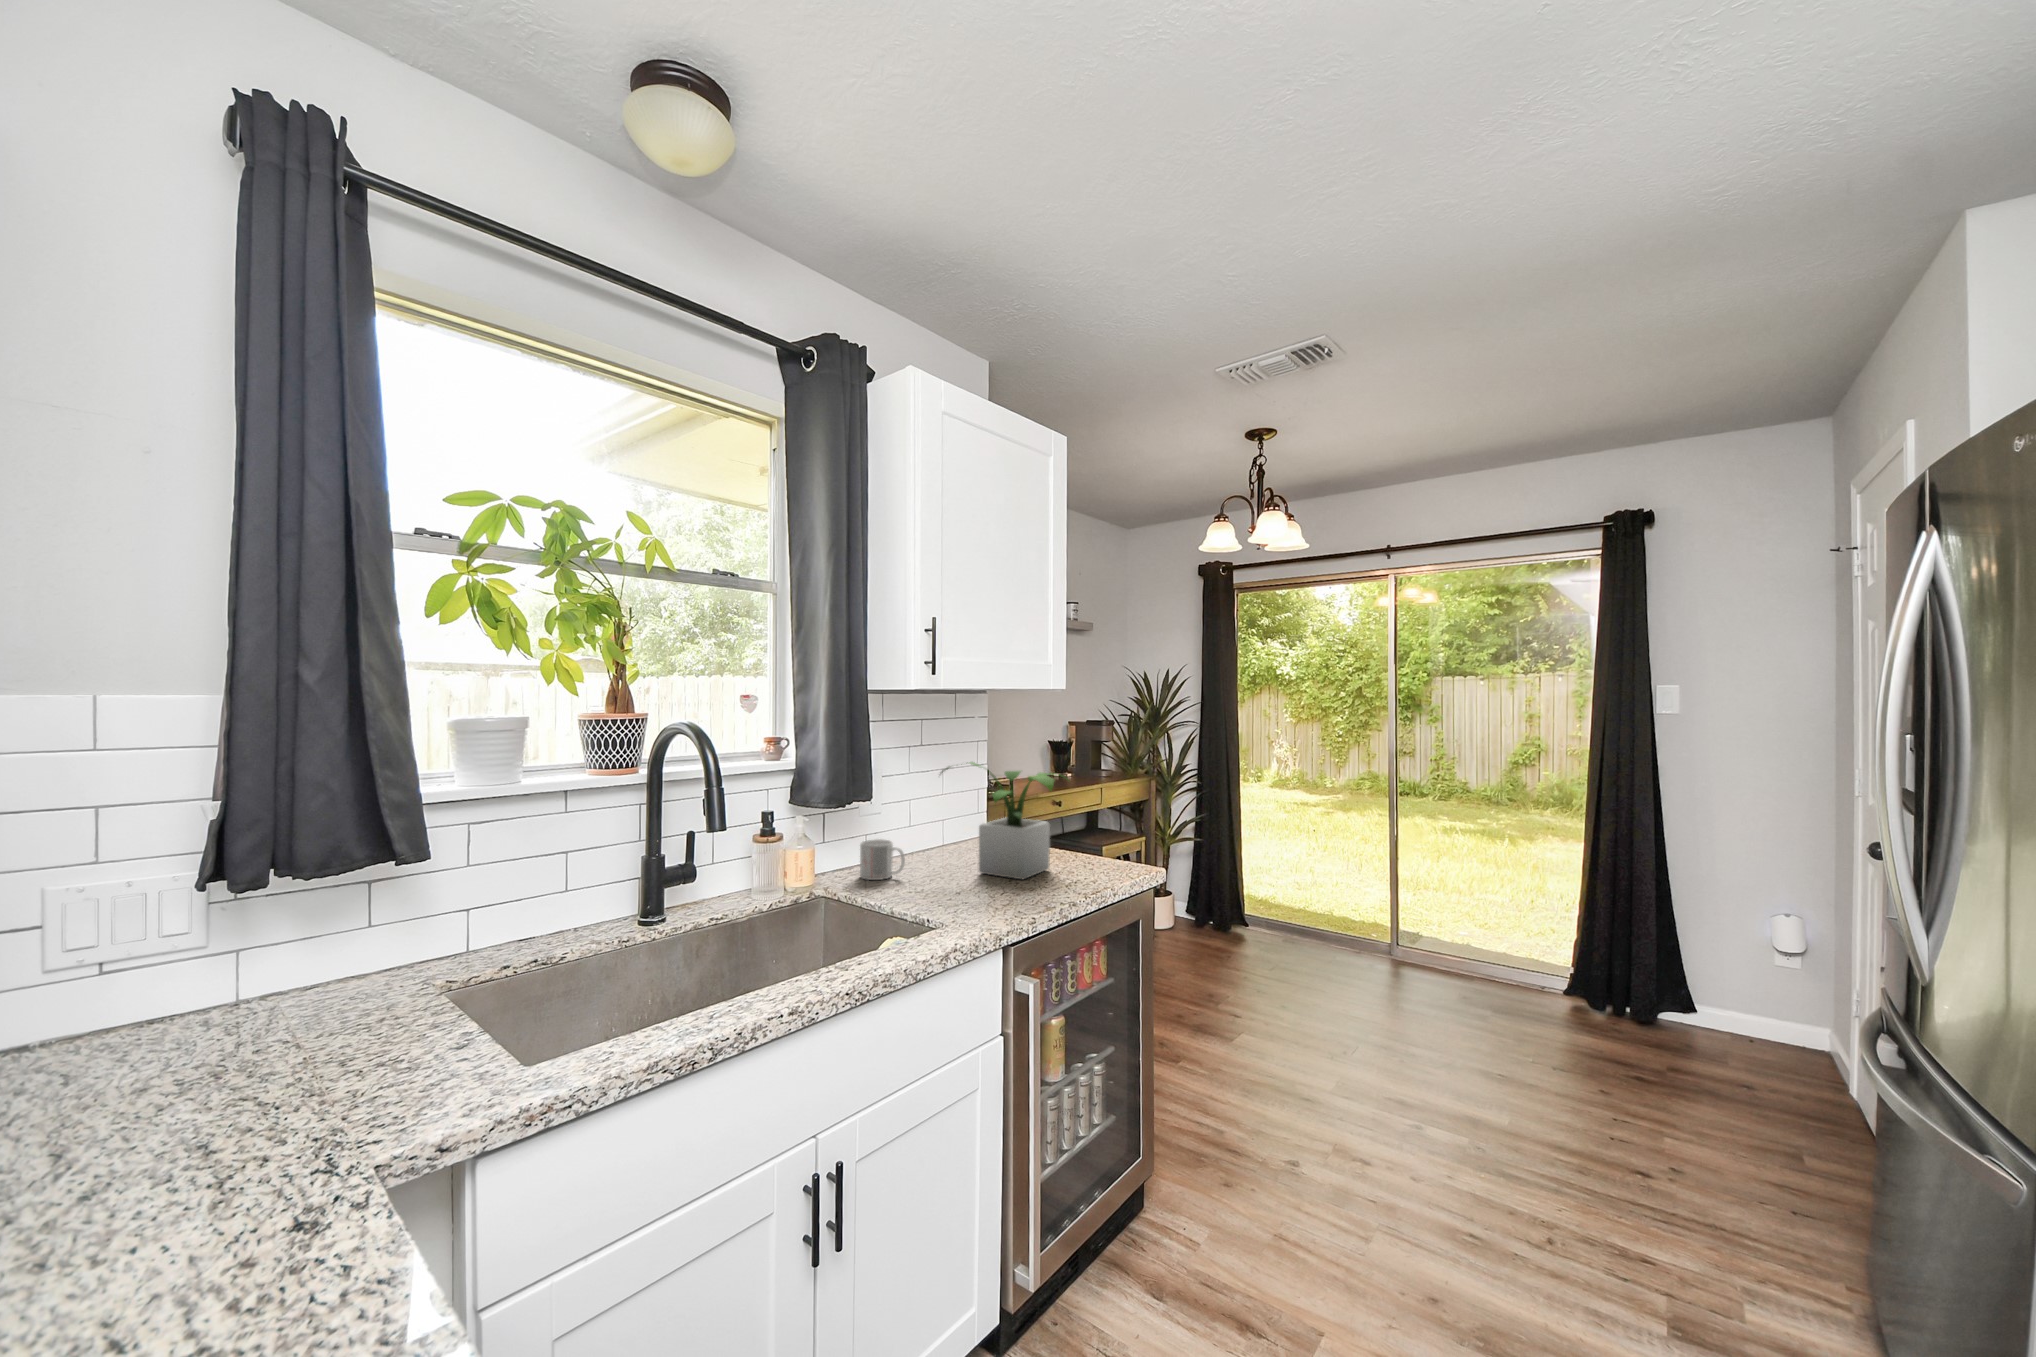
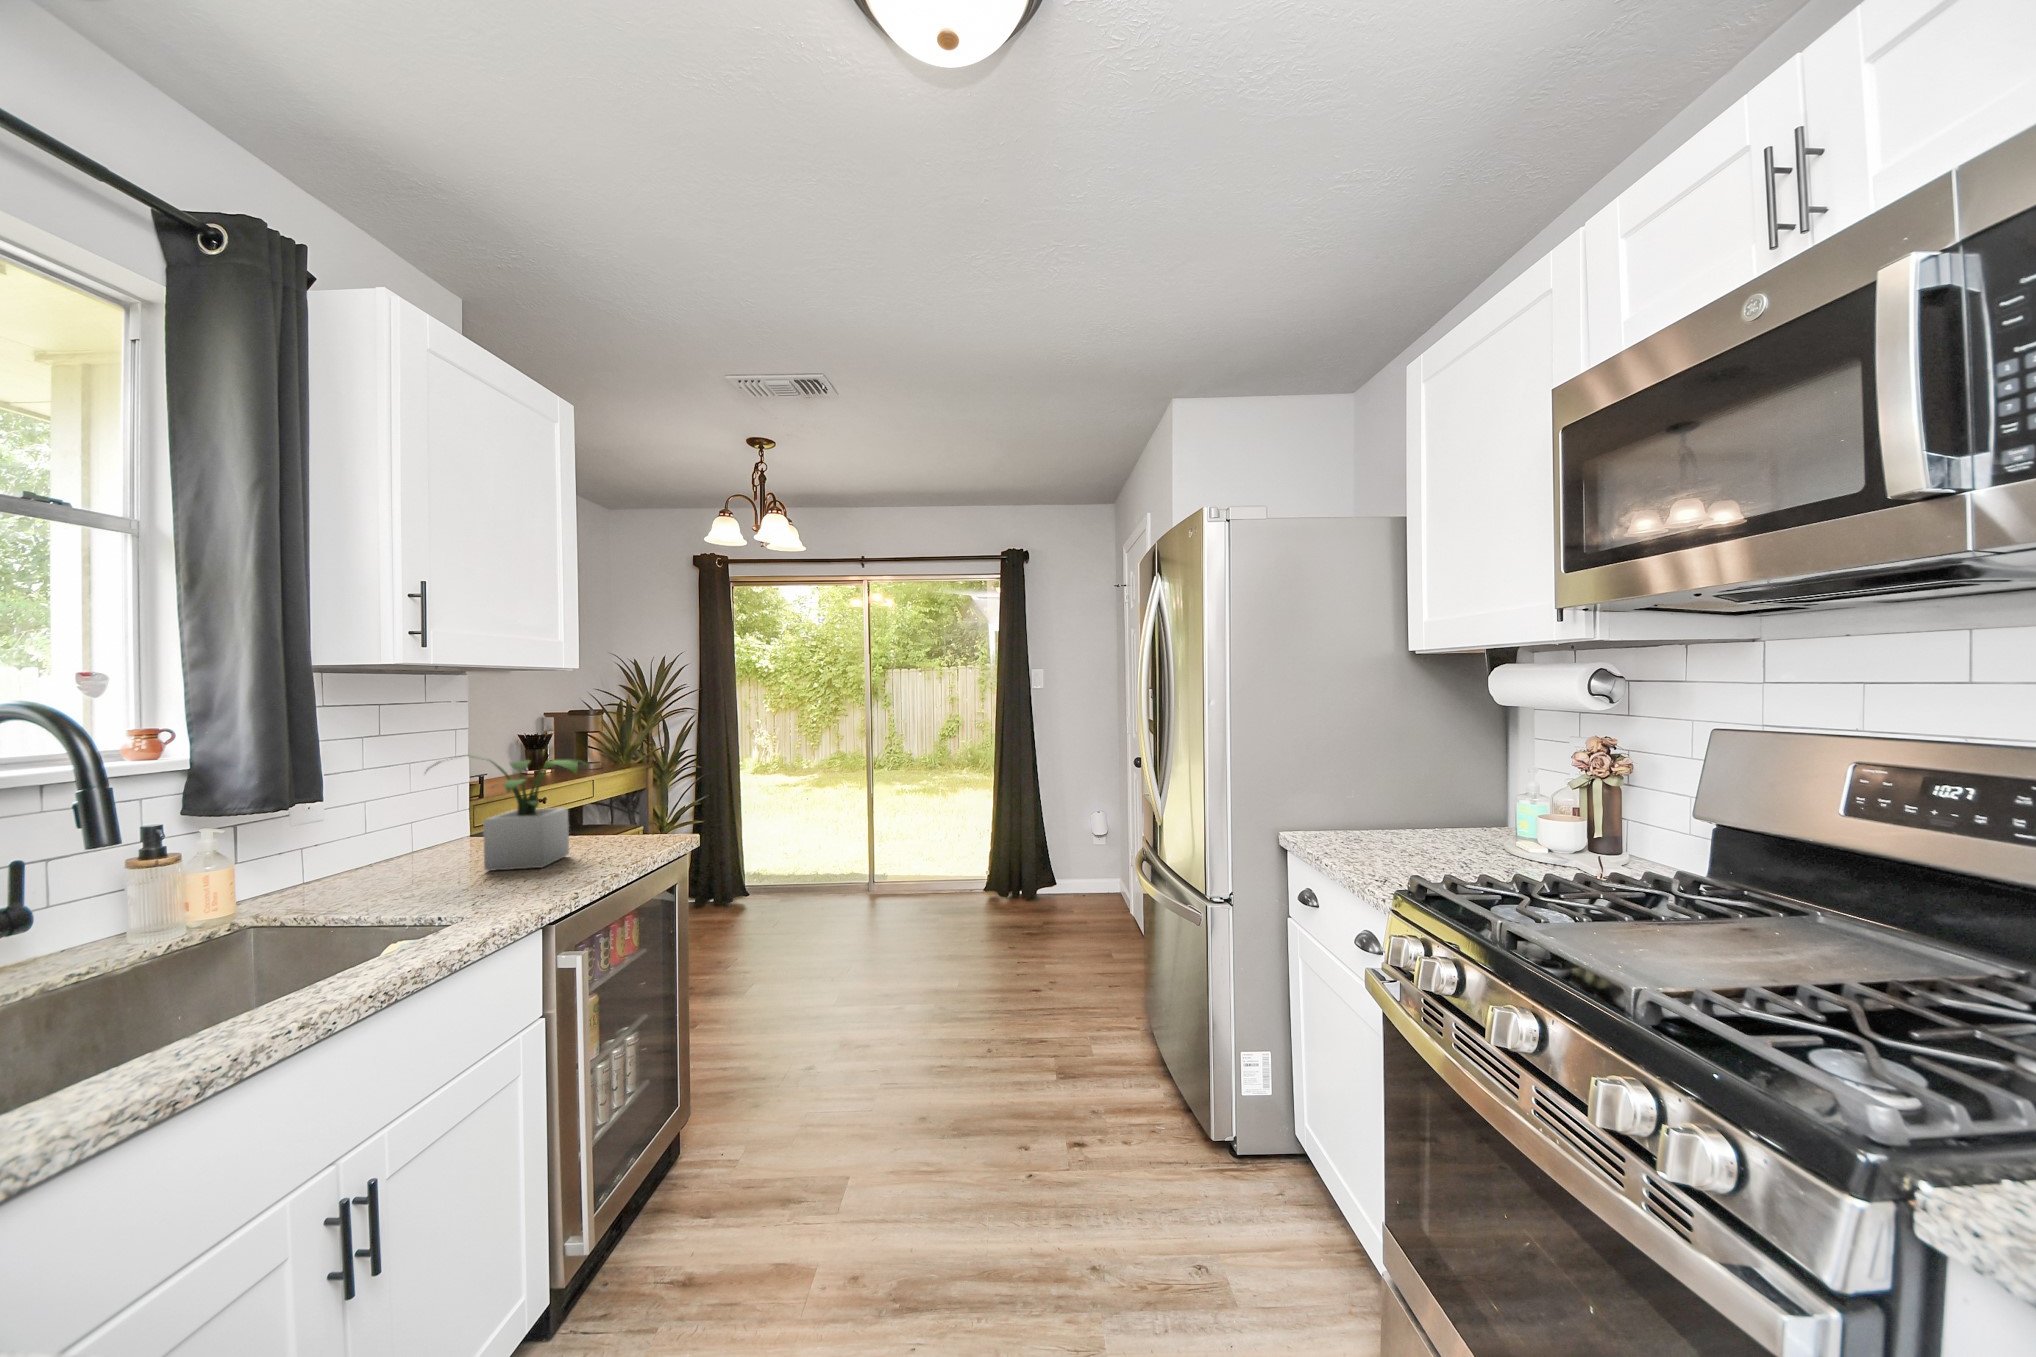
mug: present [860,839,905,880] -> none [314,852,384,901]

